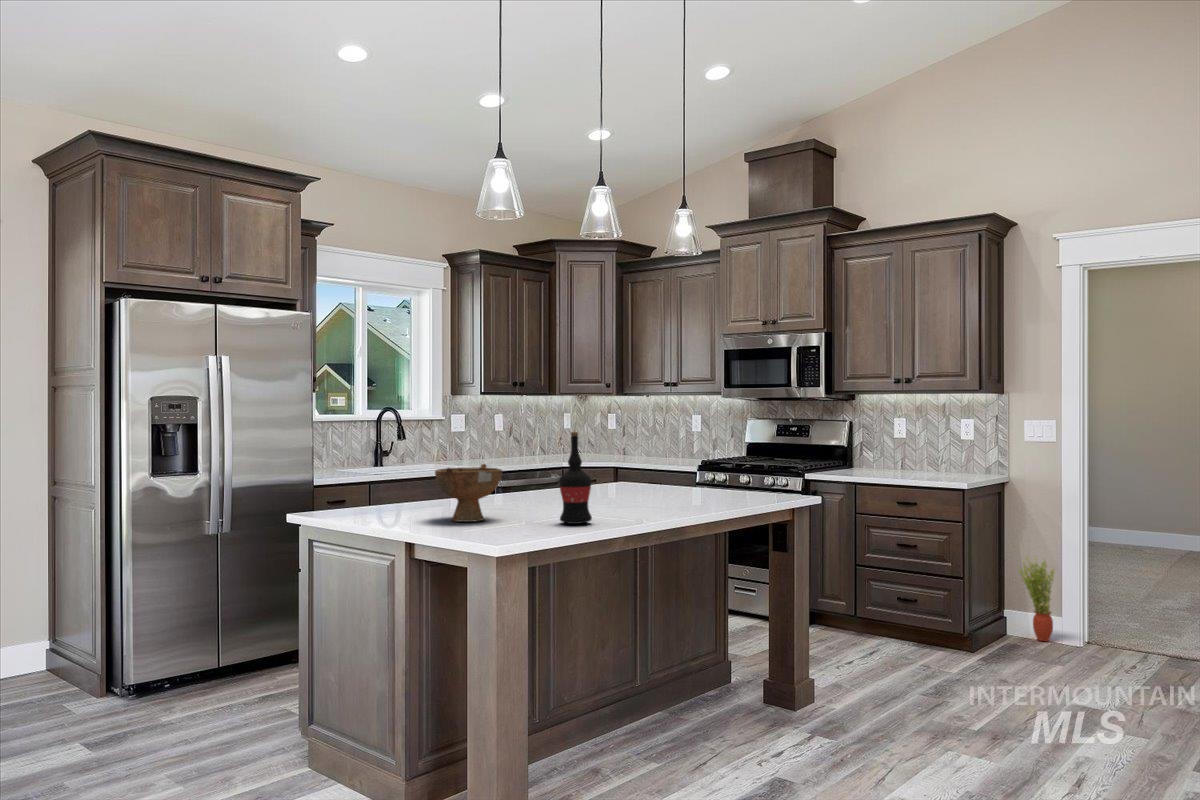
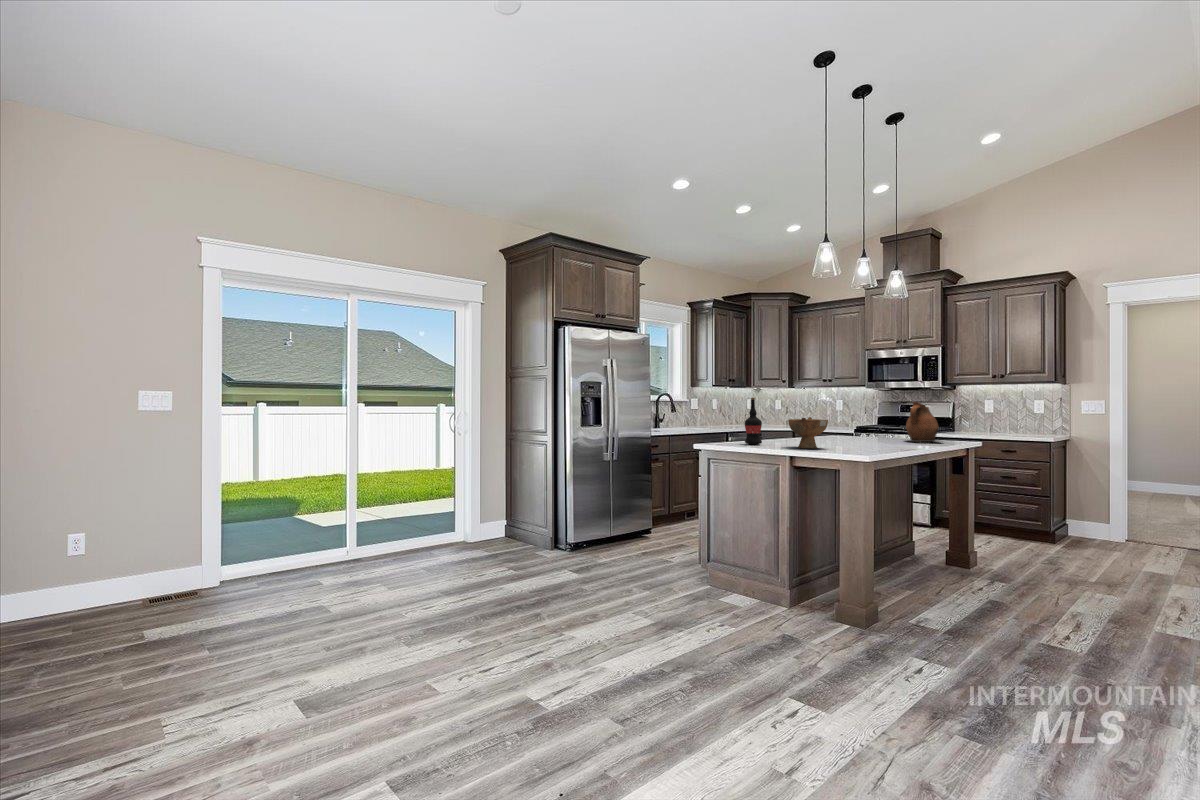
ceramic pitcher: none [690,431,749,500] -> present [906,402,938,442]
wine bottle: present [559,432,592,524] -> present [745,398,762,444]
potted plant: present [1019,556,1054,641] -> none [1079,486,1109,540]

